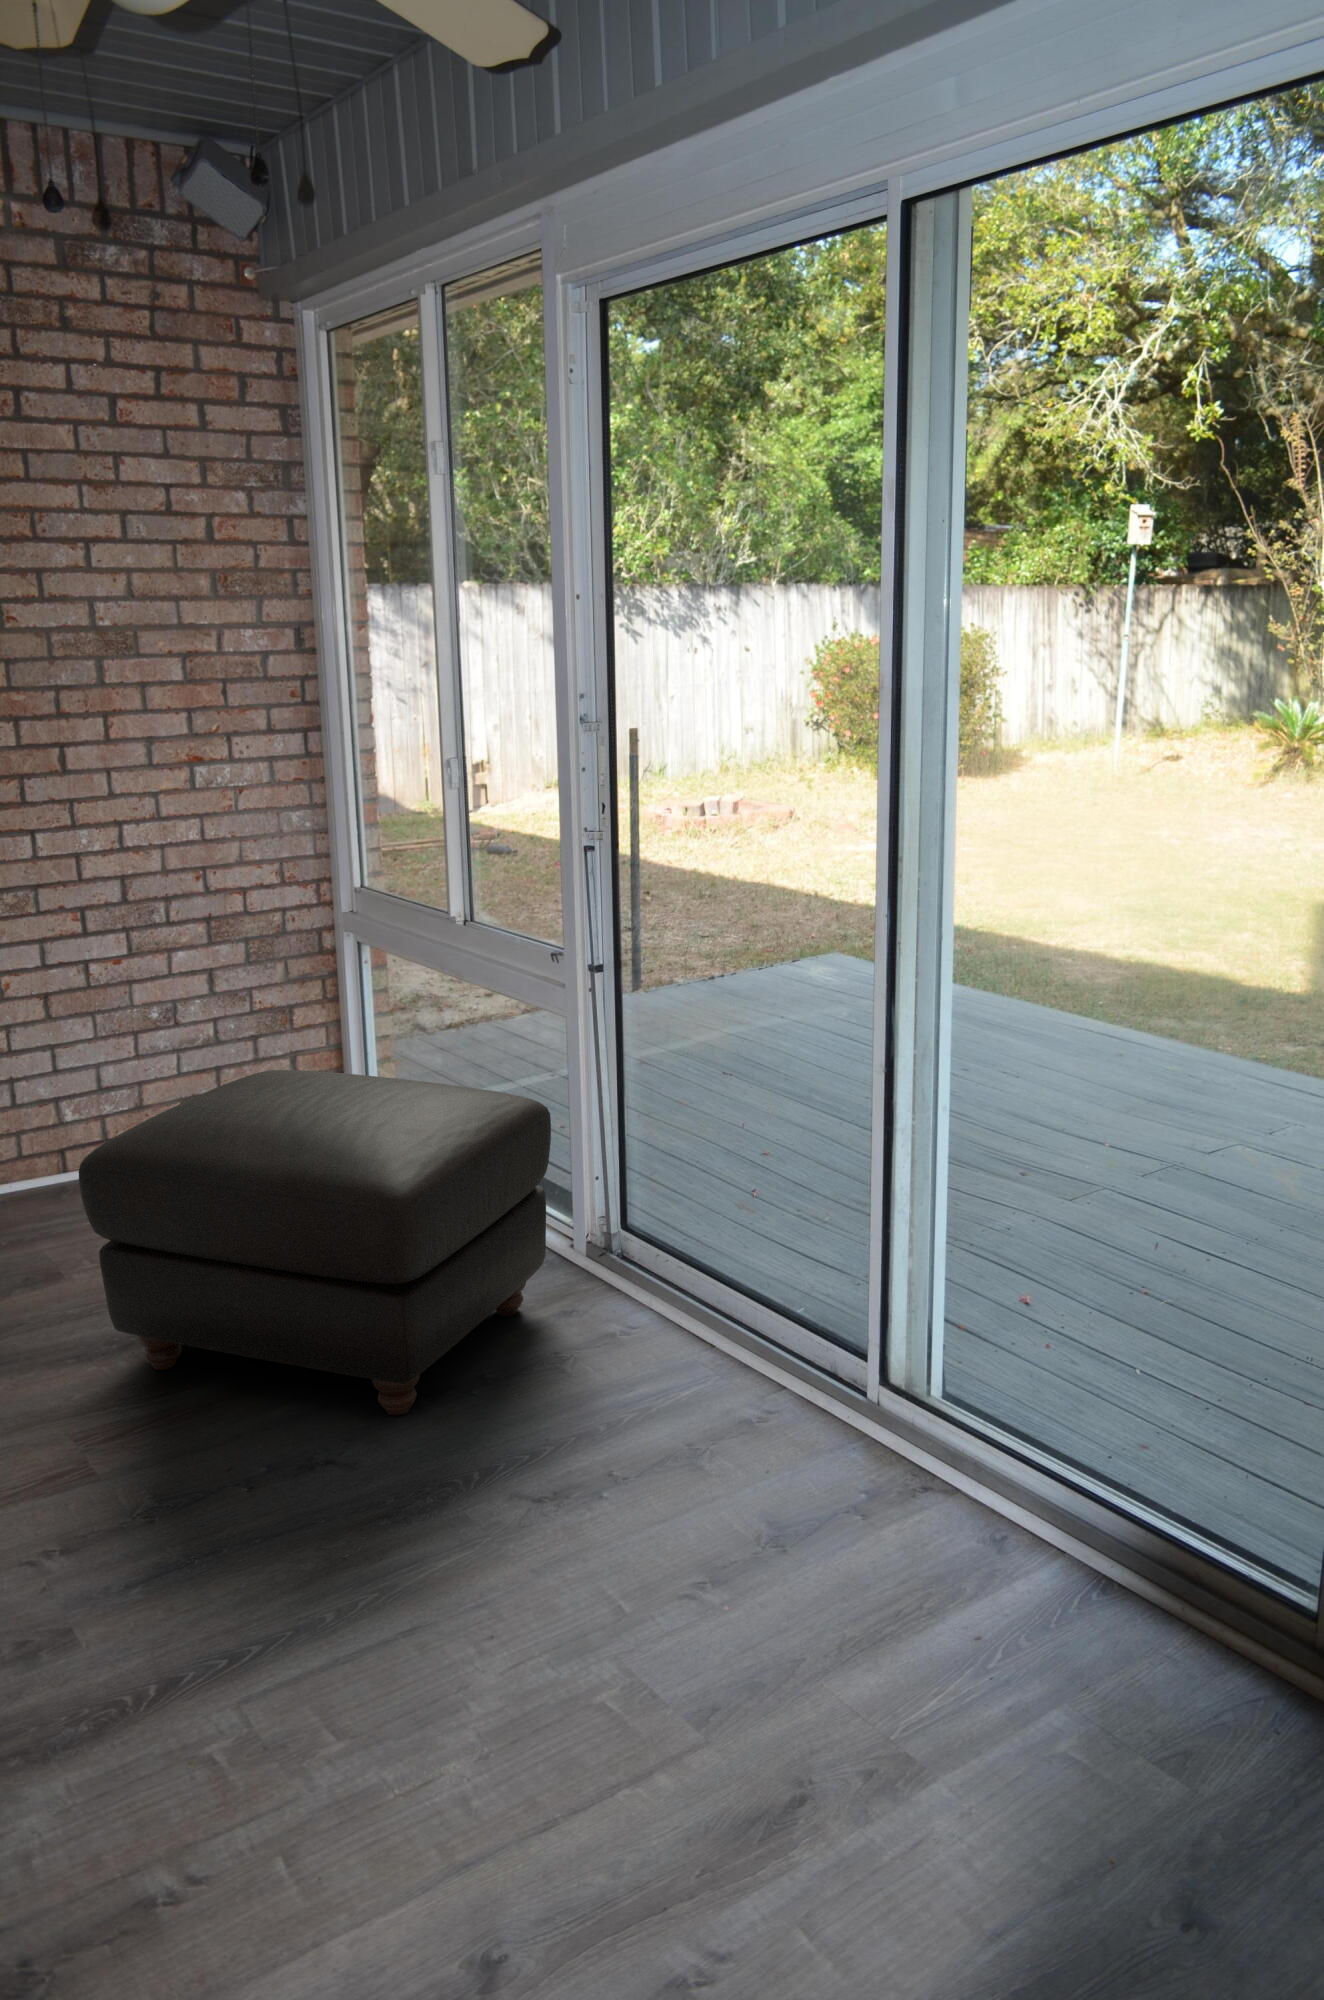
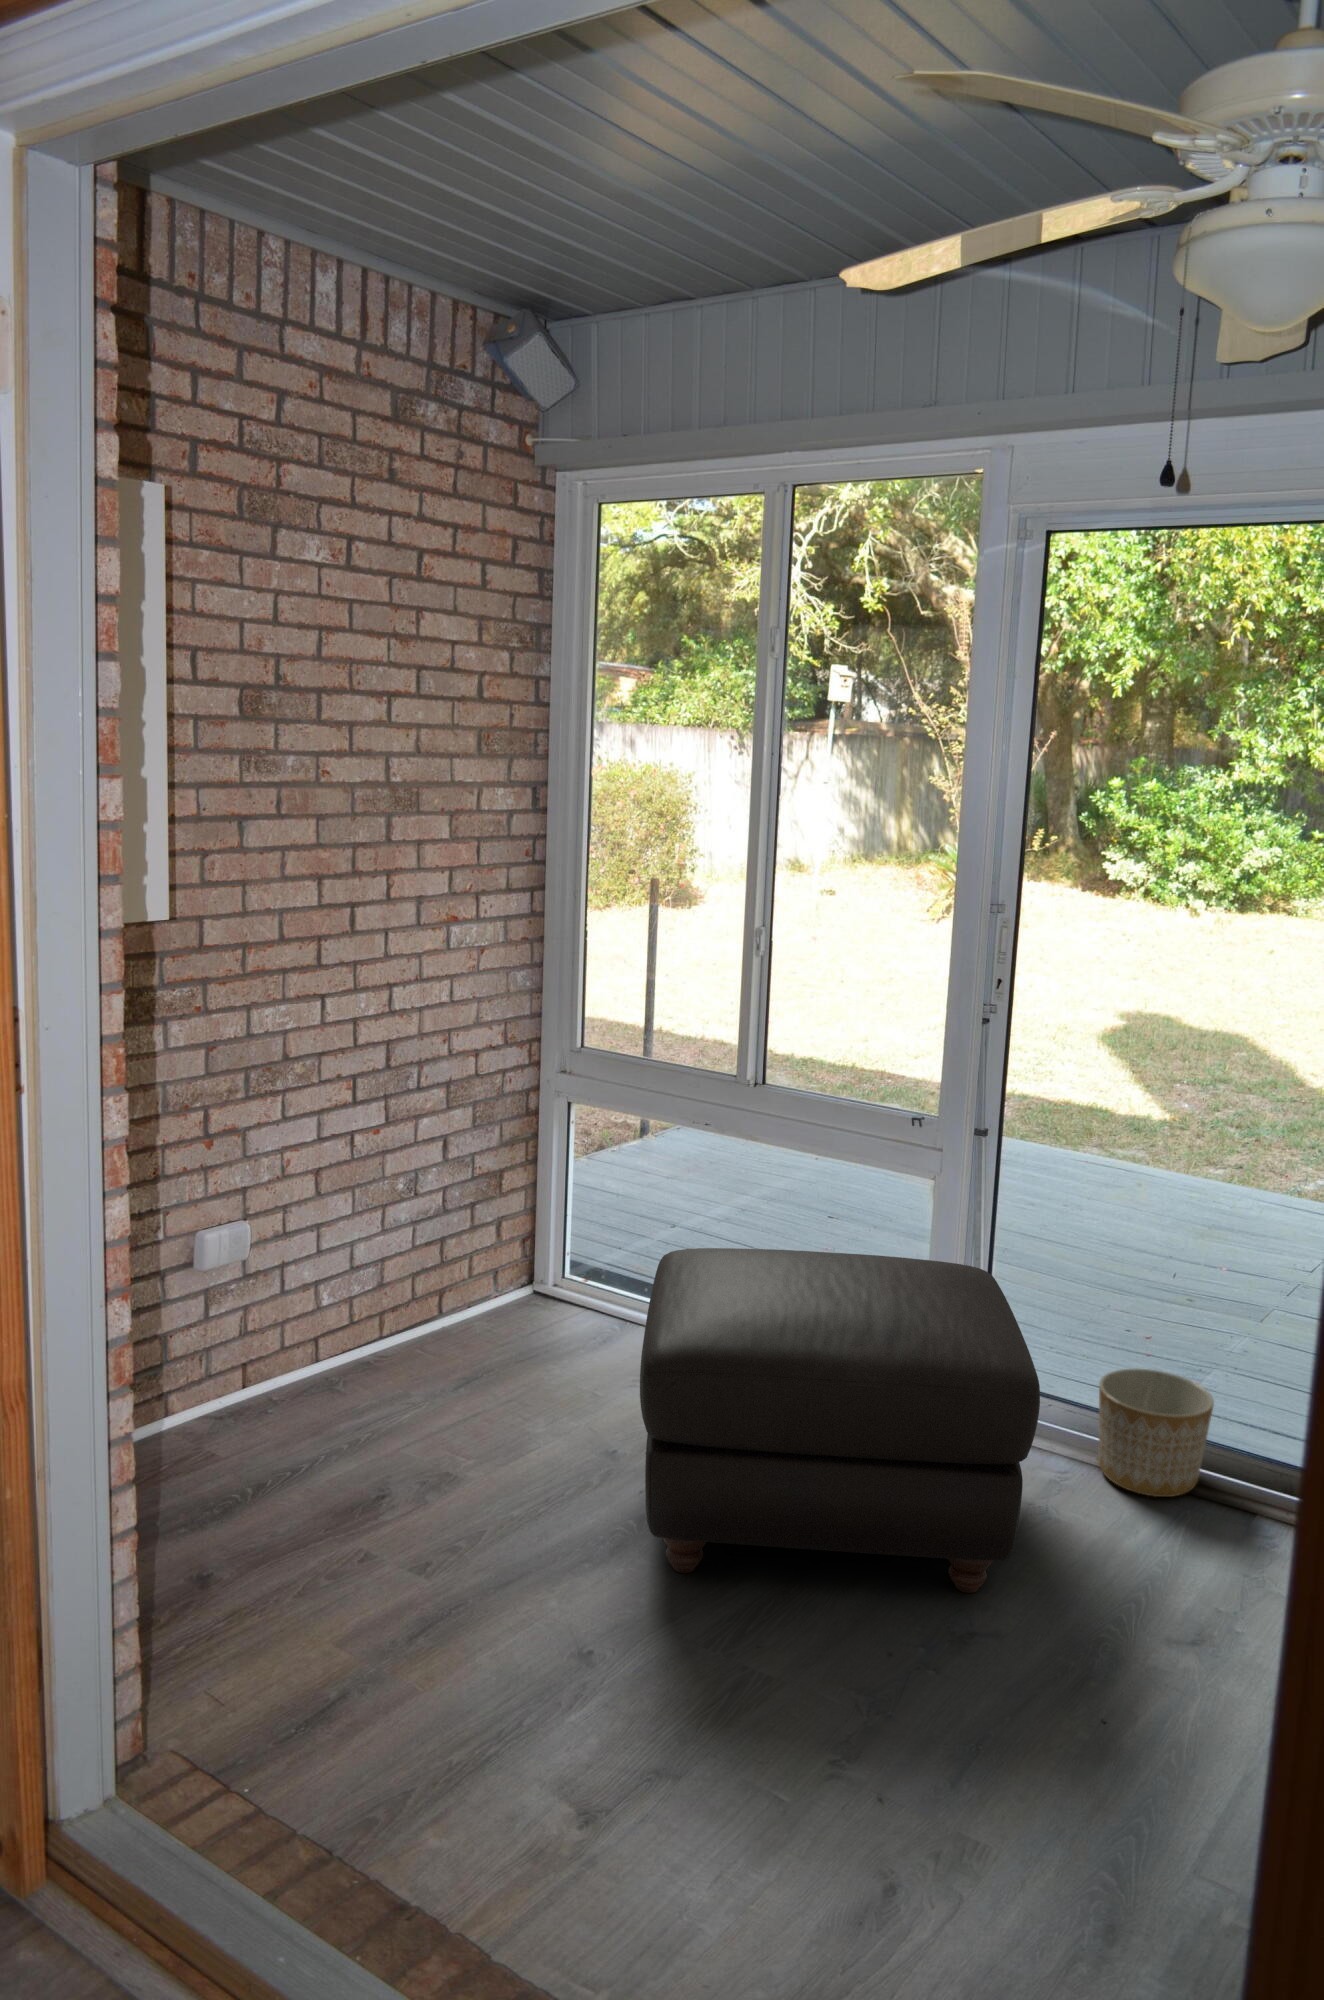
planter: none [660,1218,779,1353] -> present [1098,1369,1214,1497]

